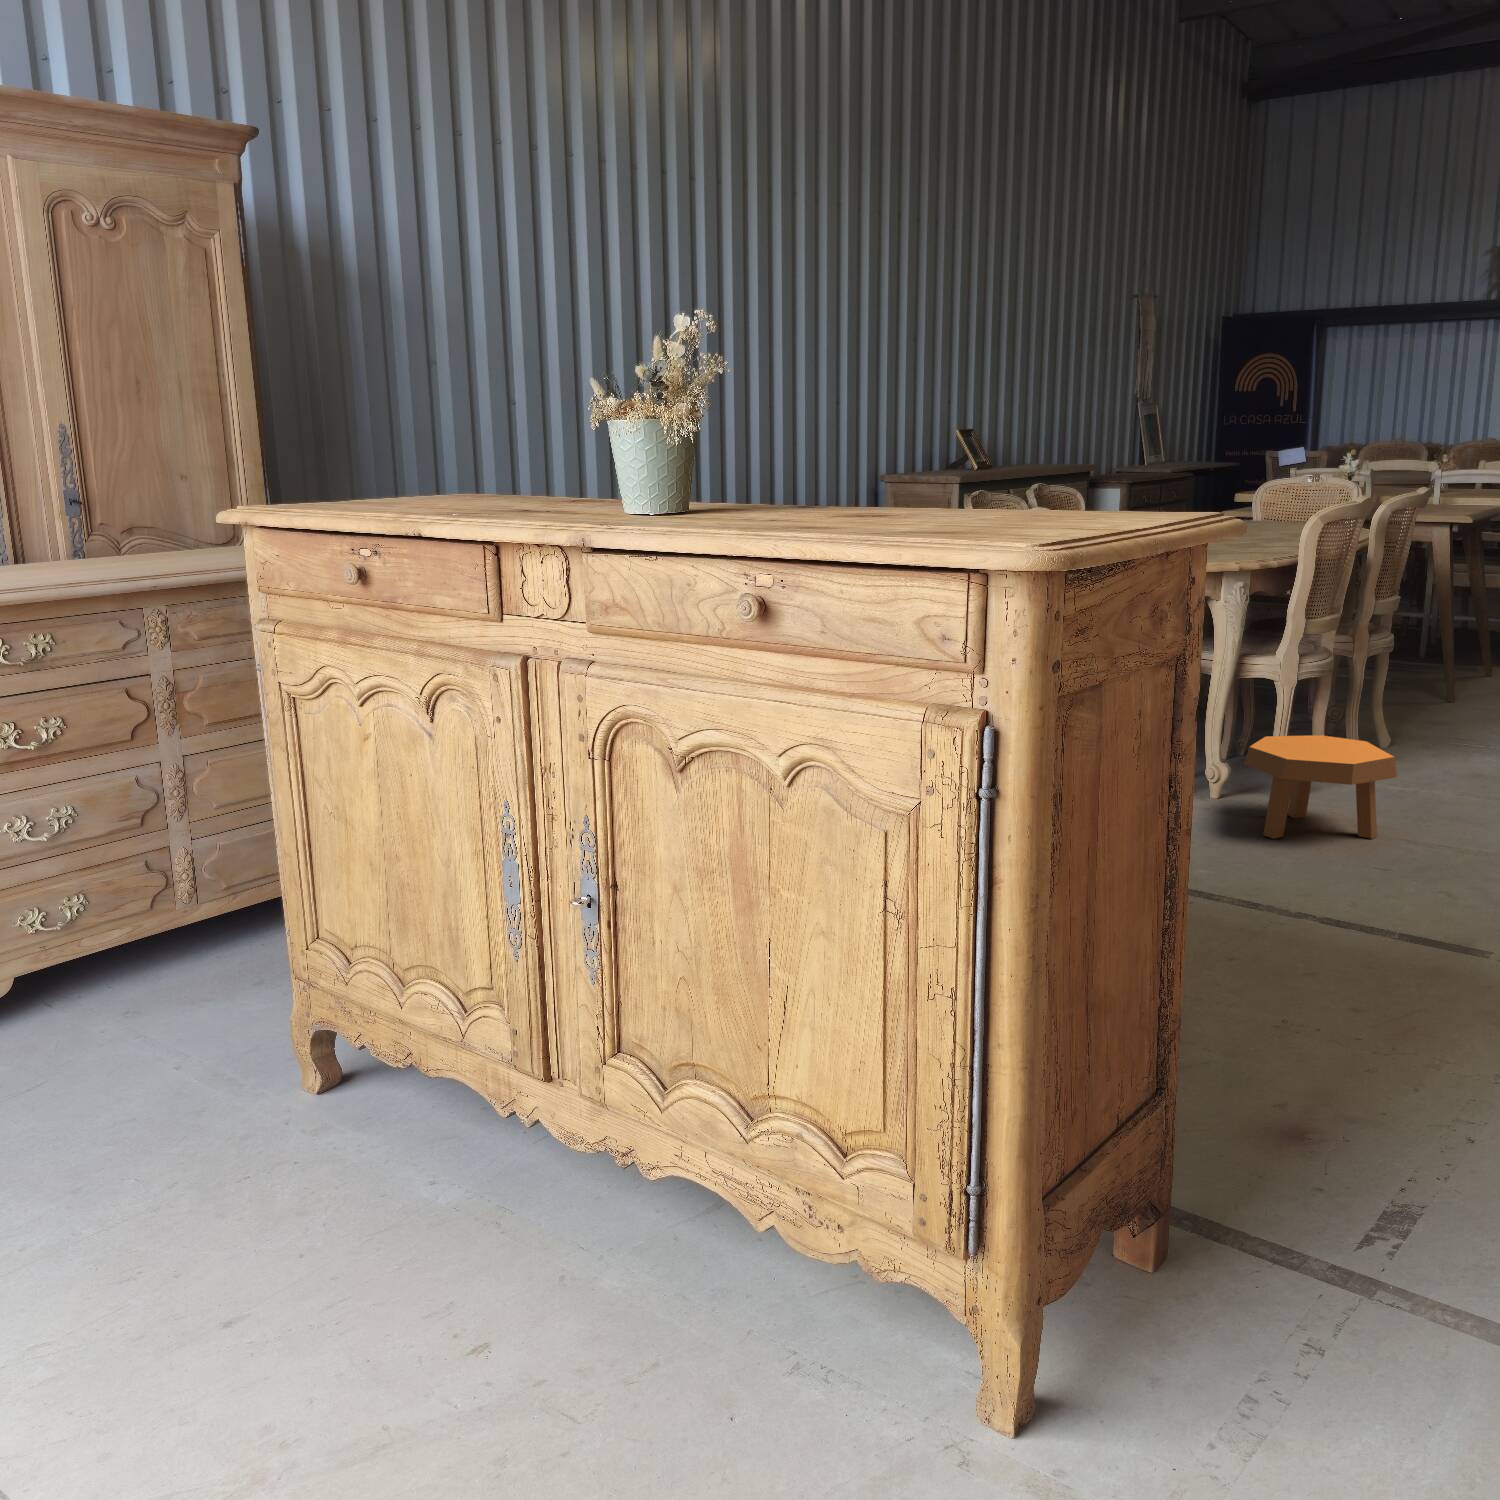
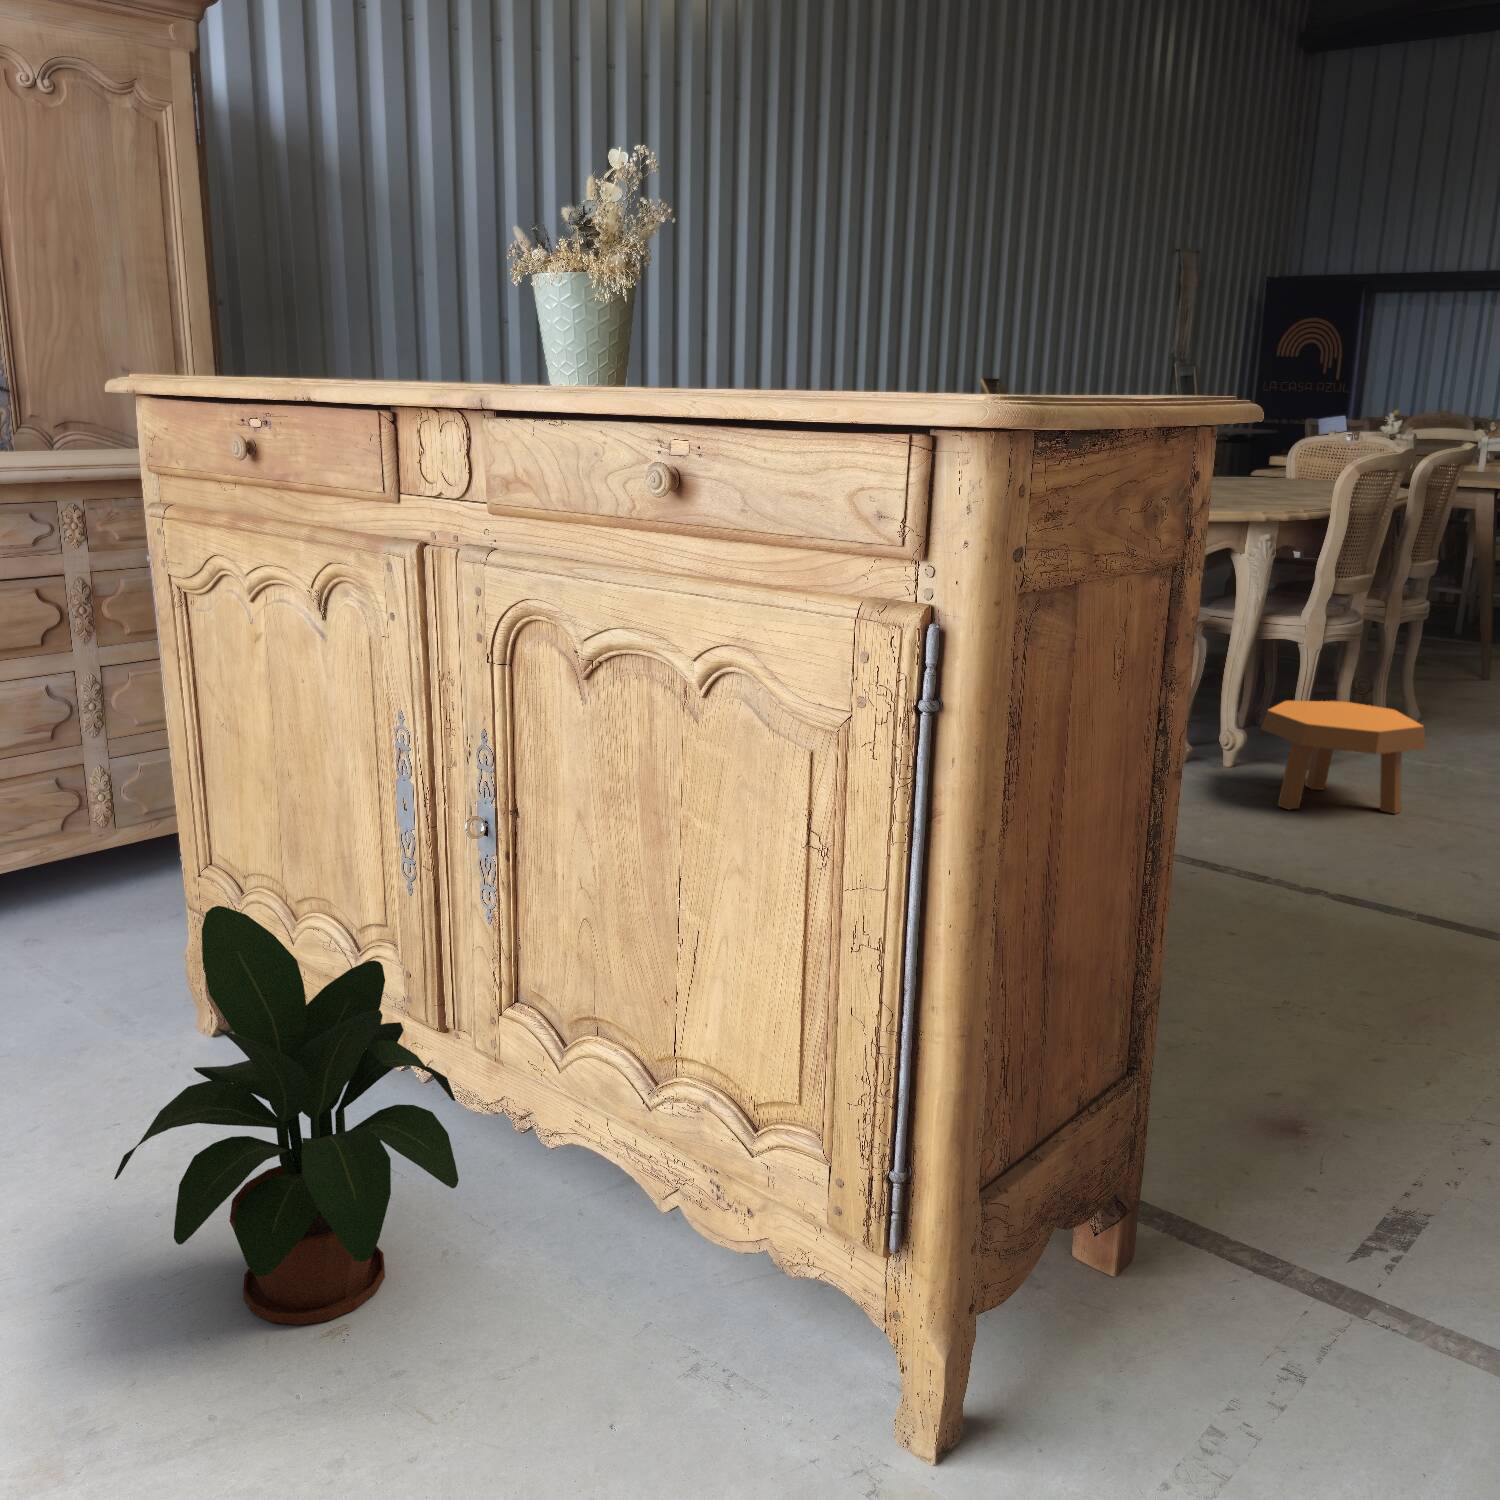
potted plant: none [280,980,581,1345] -> present [114,906,459,1325]

